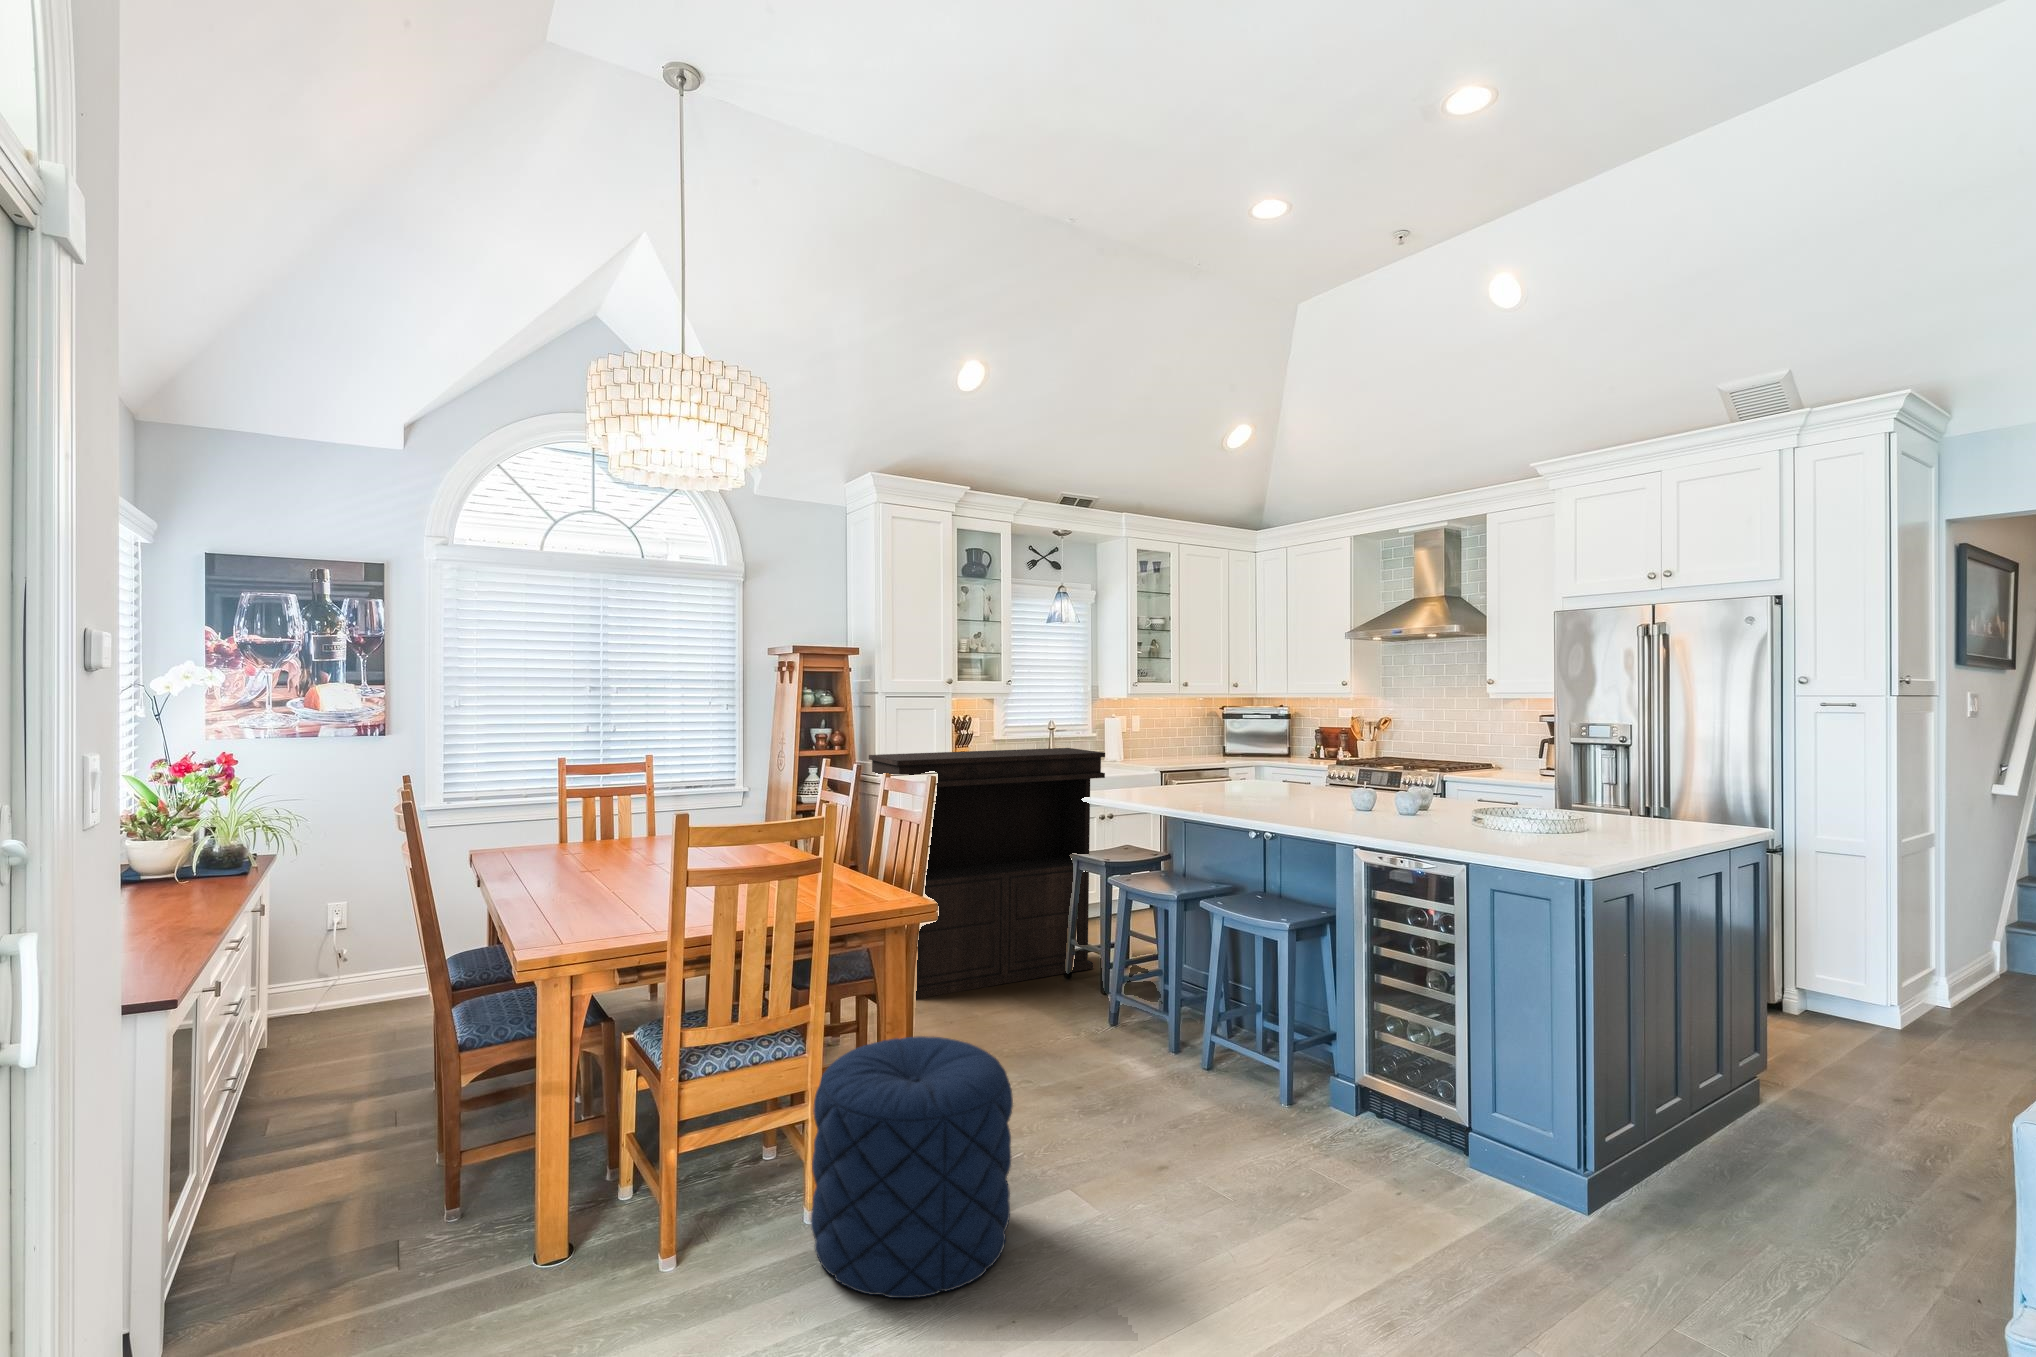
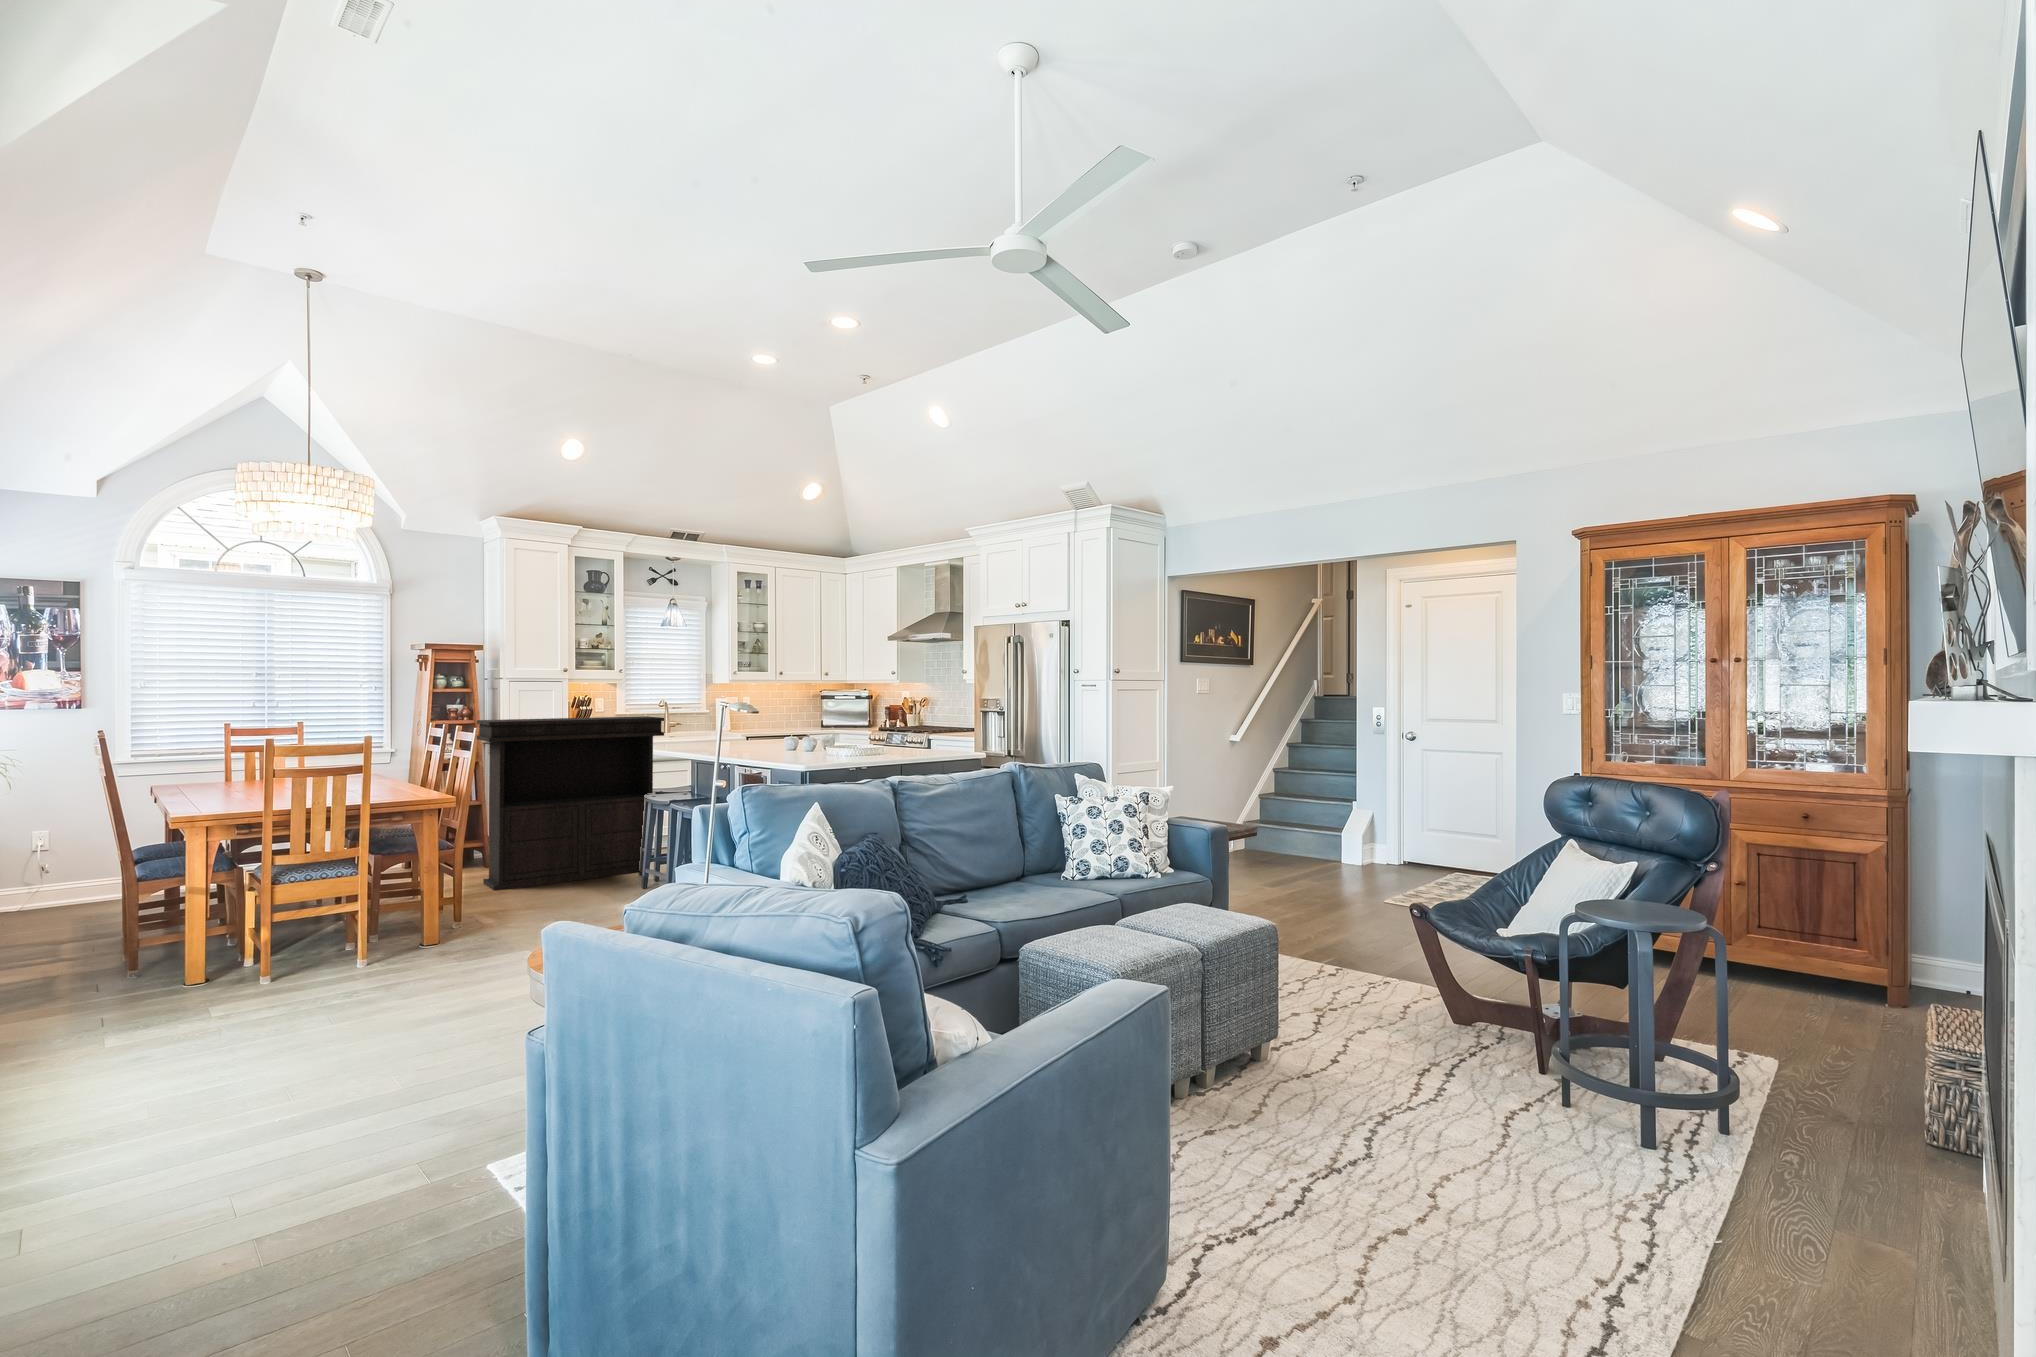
pouf: present [811,1036,1013,1298] -> none [342,866,472,992]

